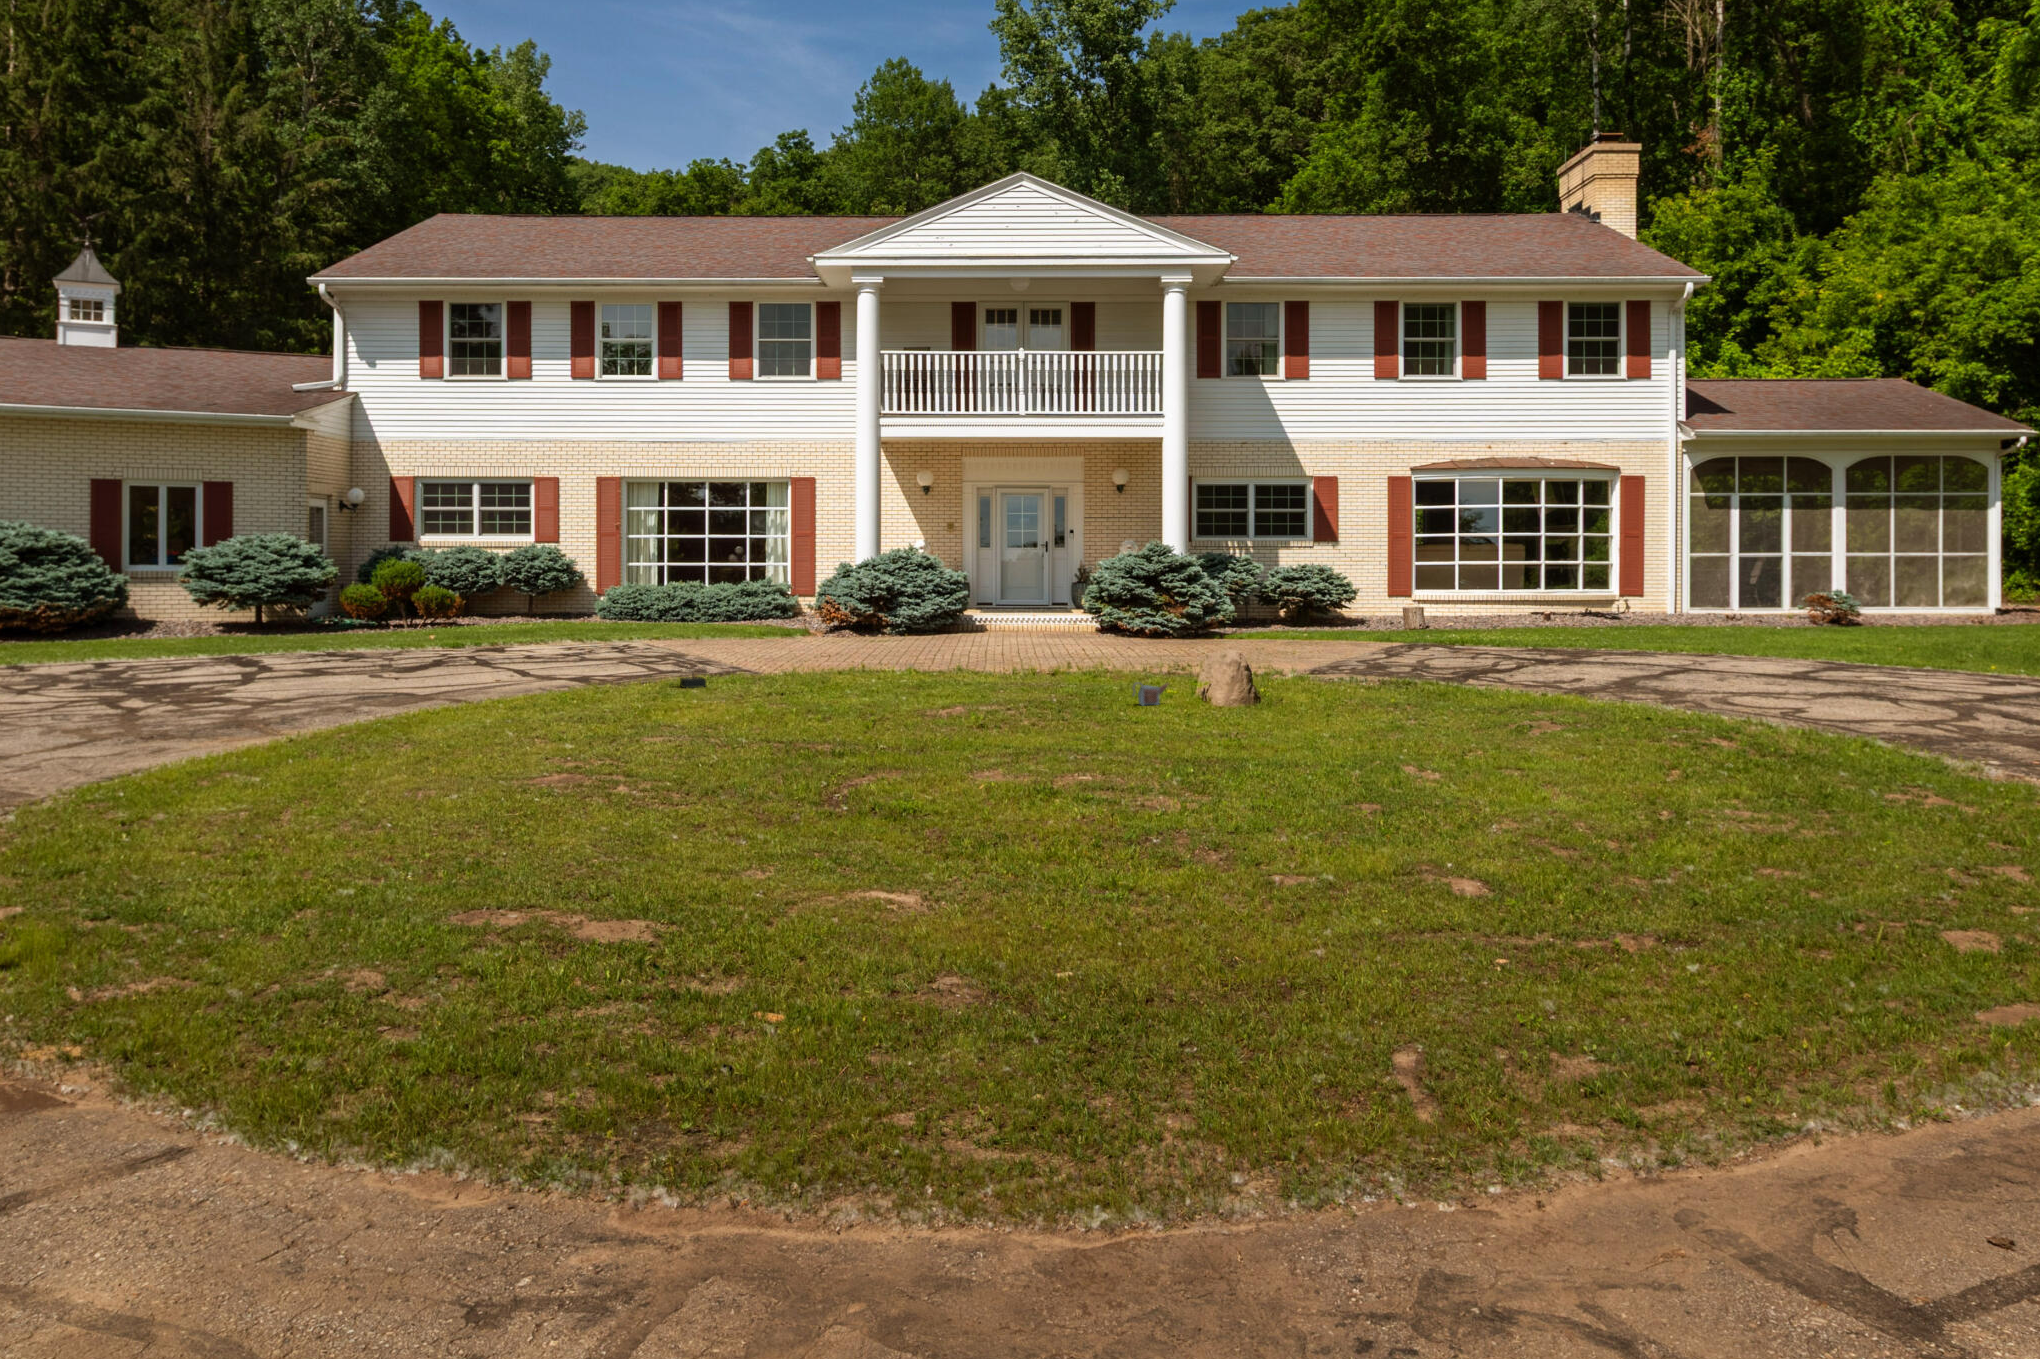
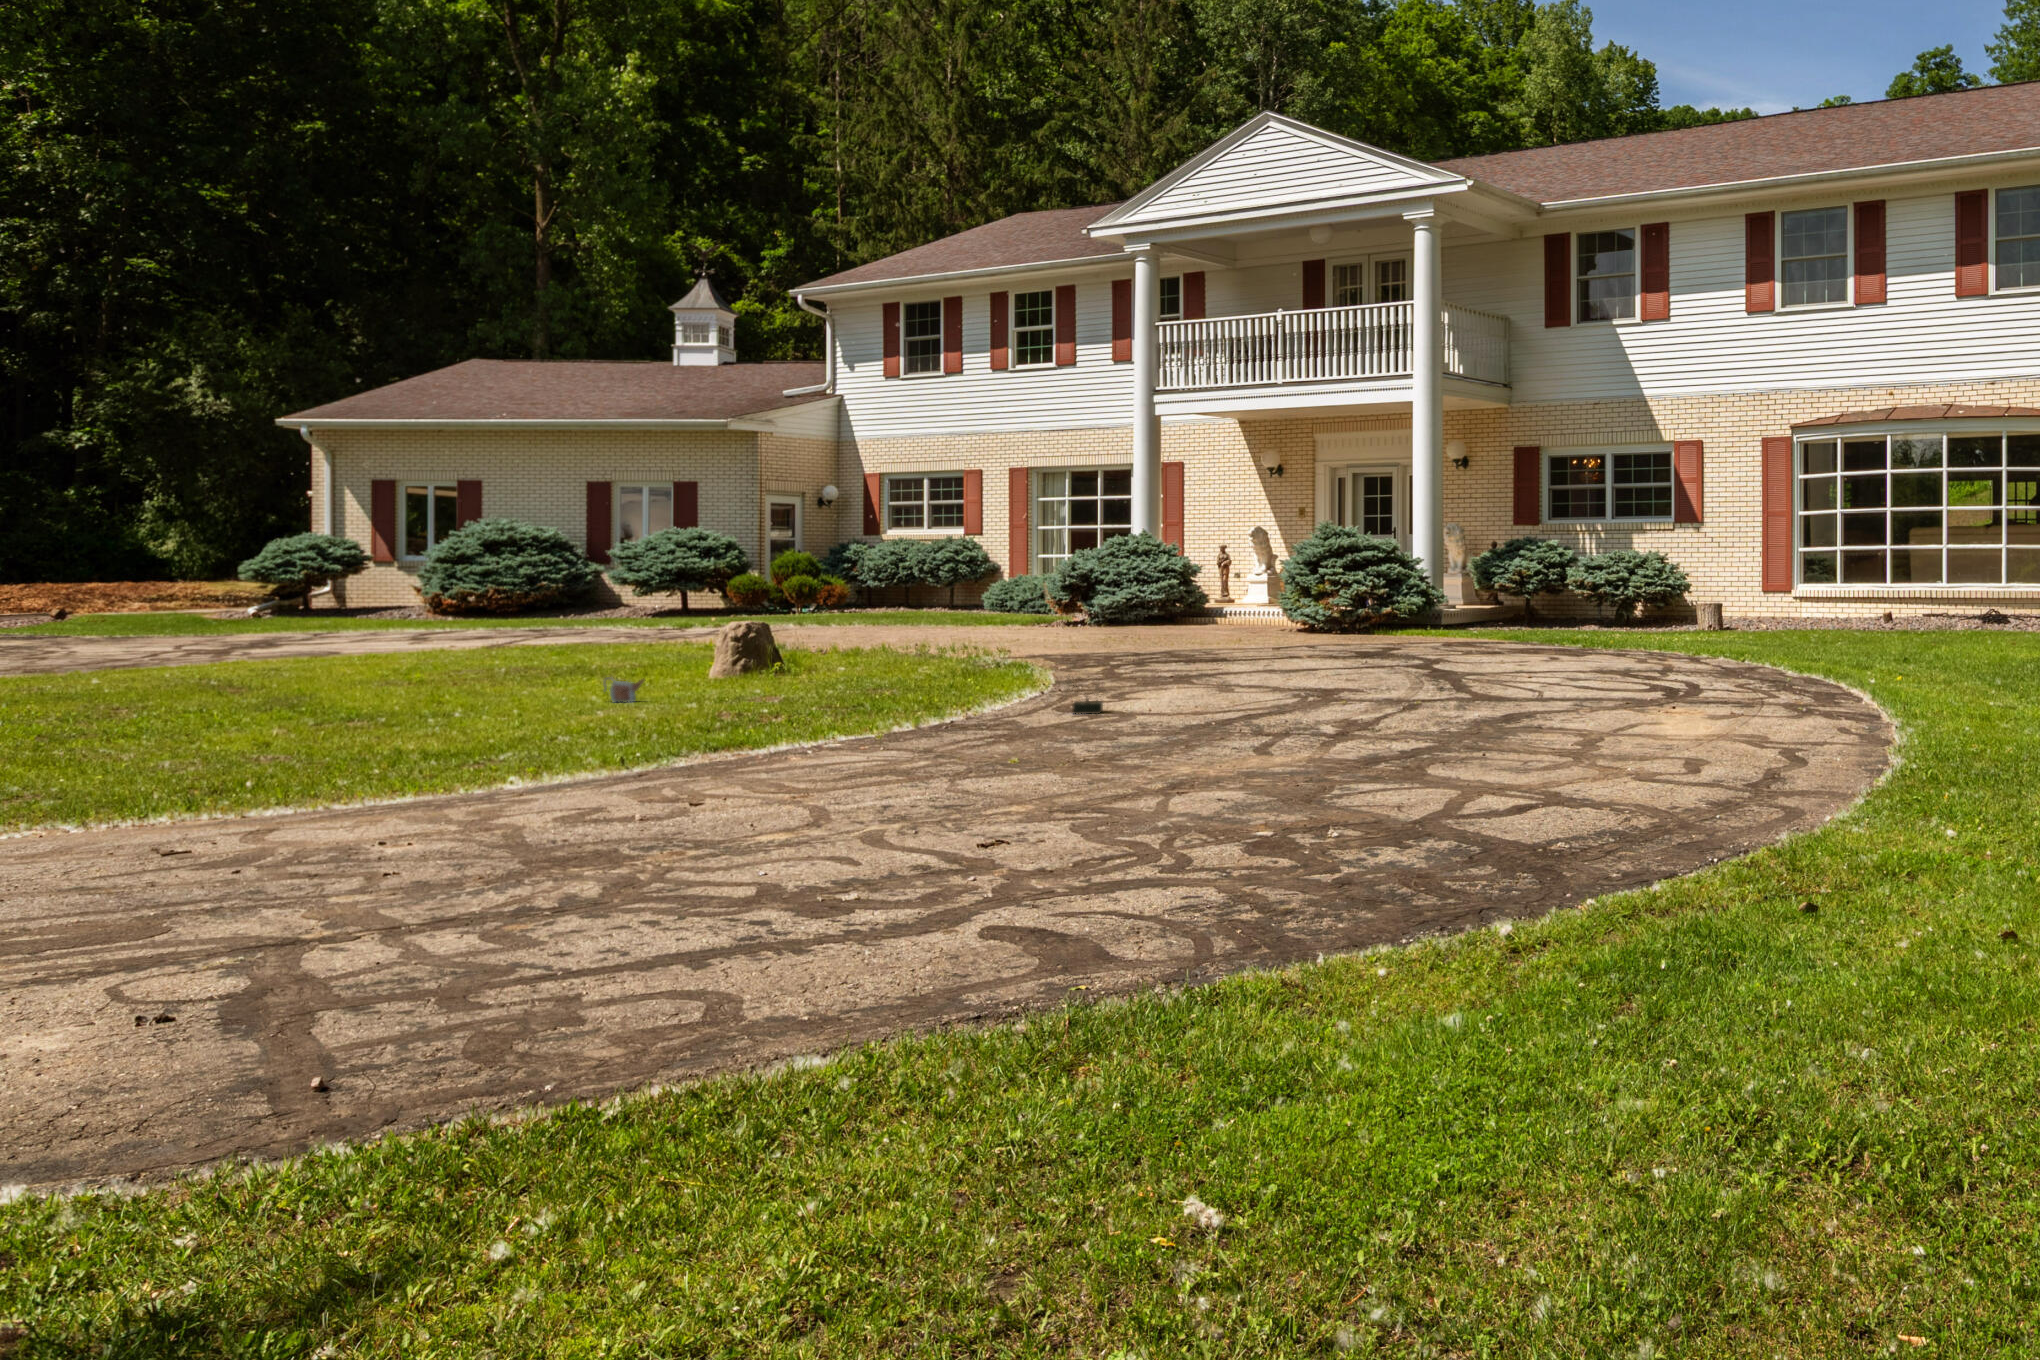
decorative plant: present [674,658,706,688] -> present [1063,674,1103,714]

